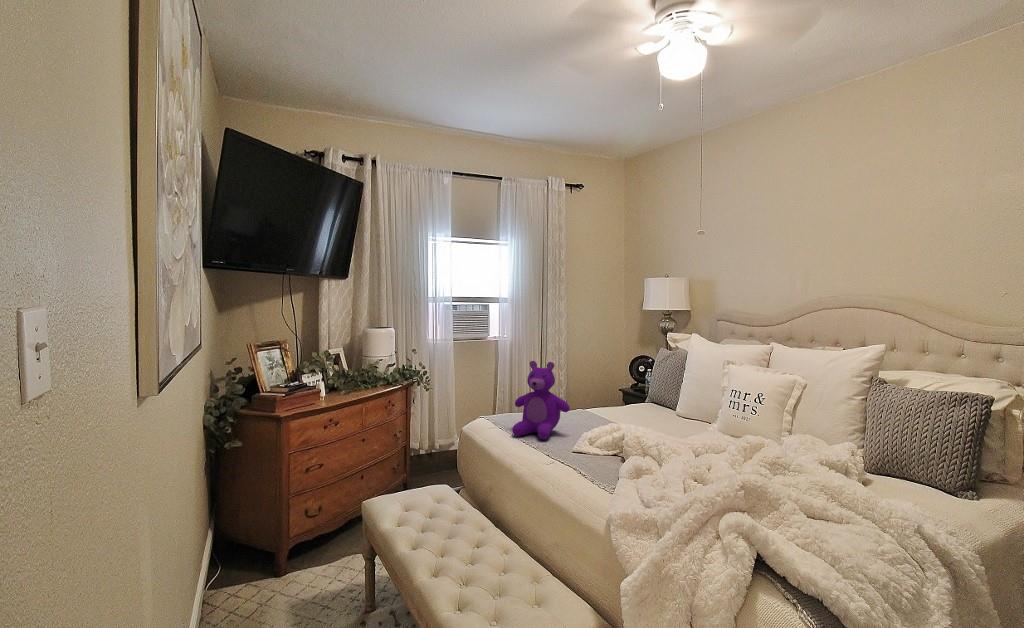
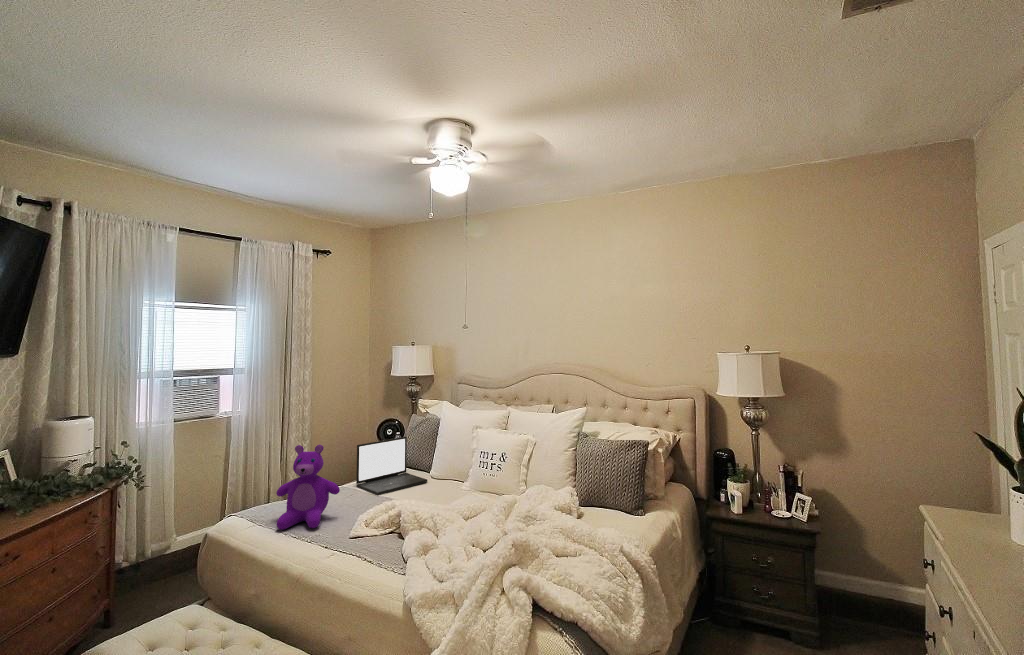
laptop: none [595,369,670,423] -> present [356,437,427,495]

